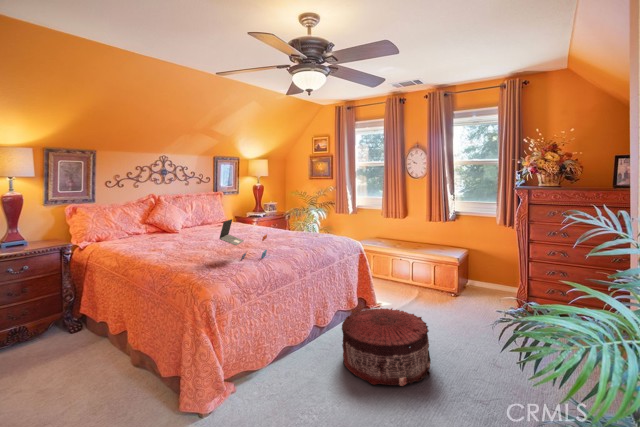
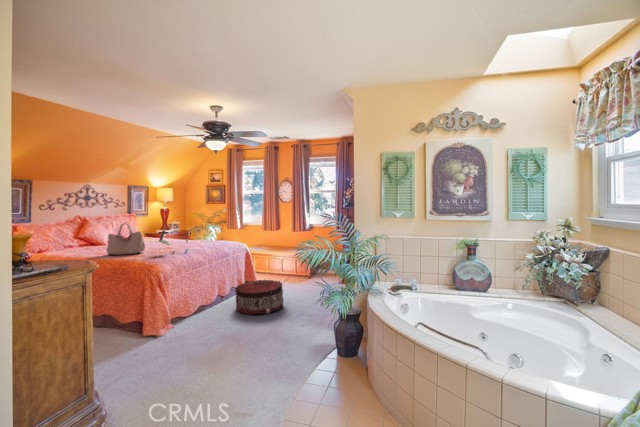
handbag: none [156,207,207,255] -> present [106,223,145,255]

